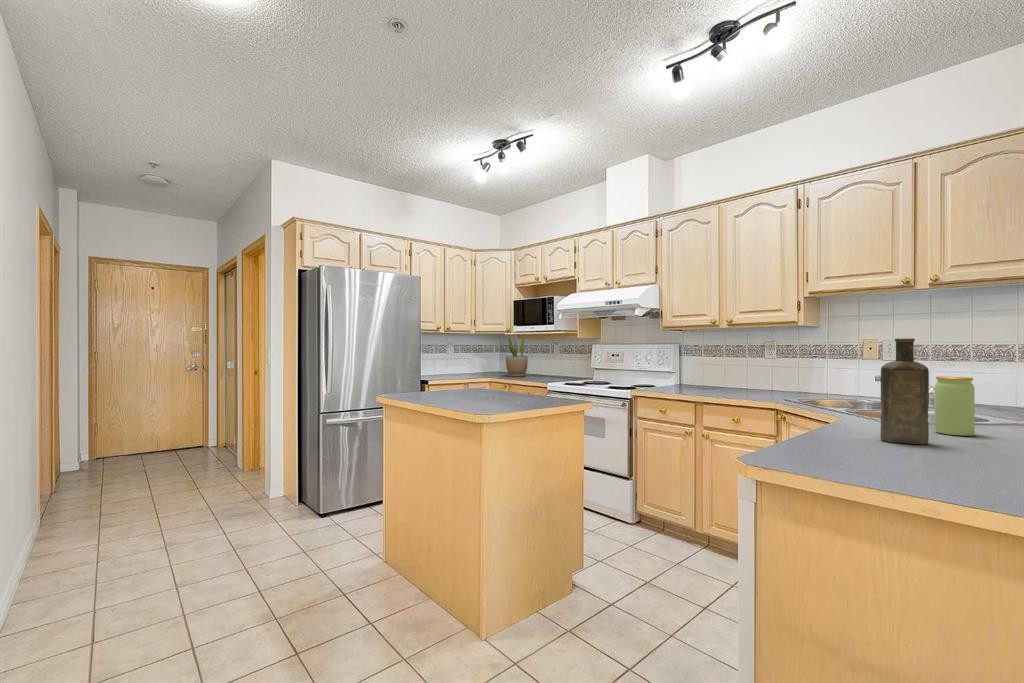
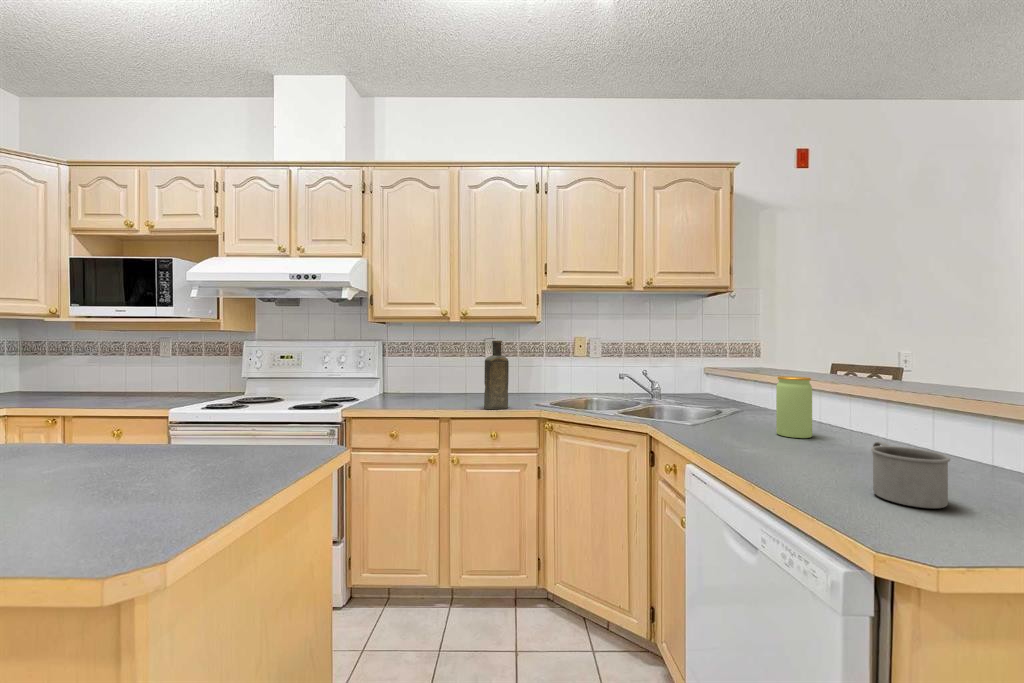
potted plant: present [506,336,528,377] -> none [44,321,102,399]
bottle: present [880,338,929,444] -> present [484,341,509,409]
mug: none [819,413,867,451] -> present [871,442,950,508]

